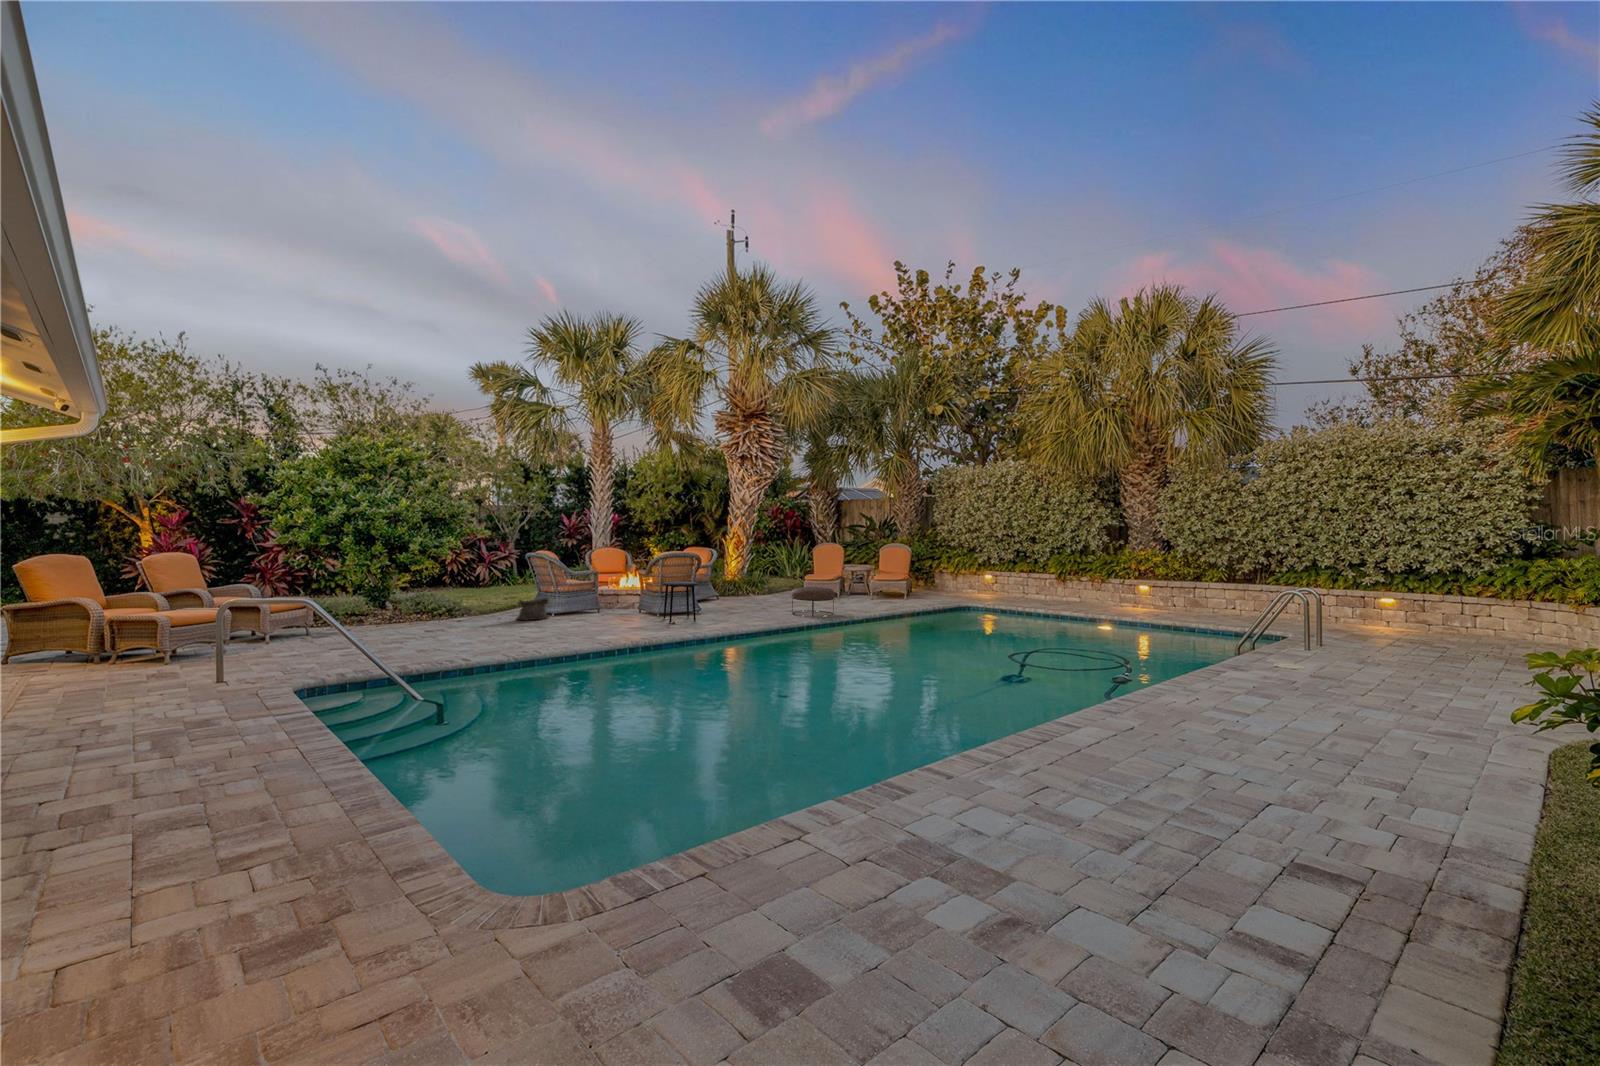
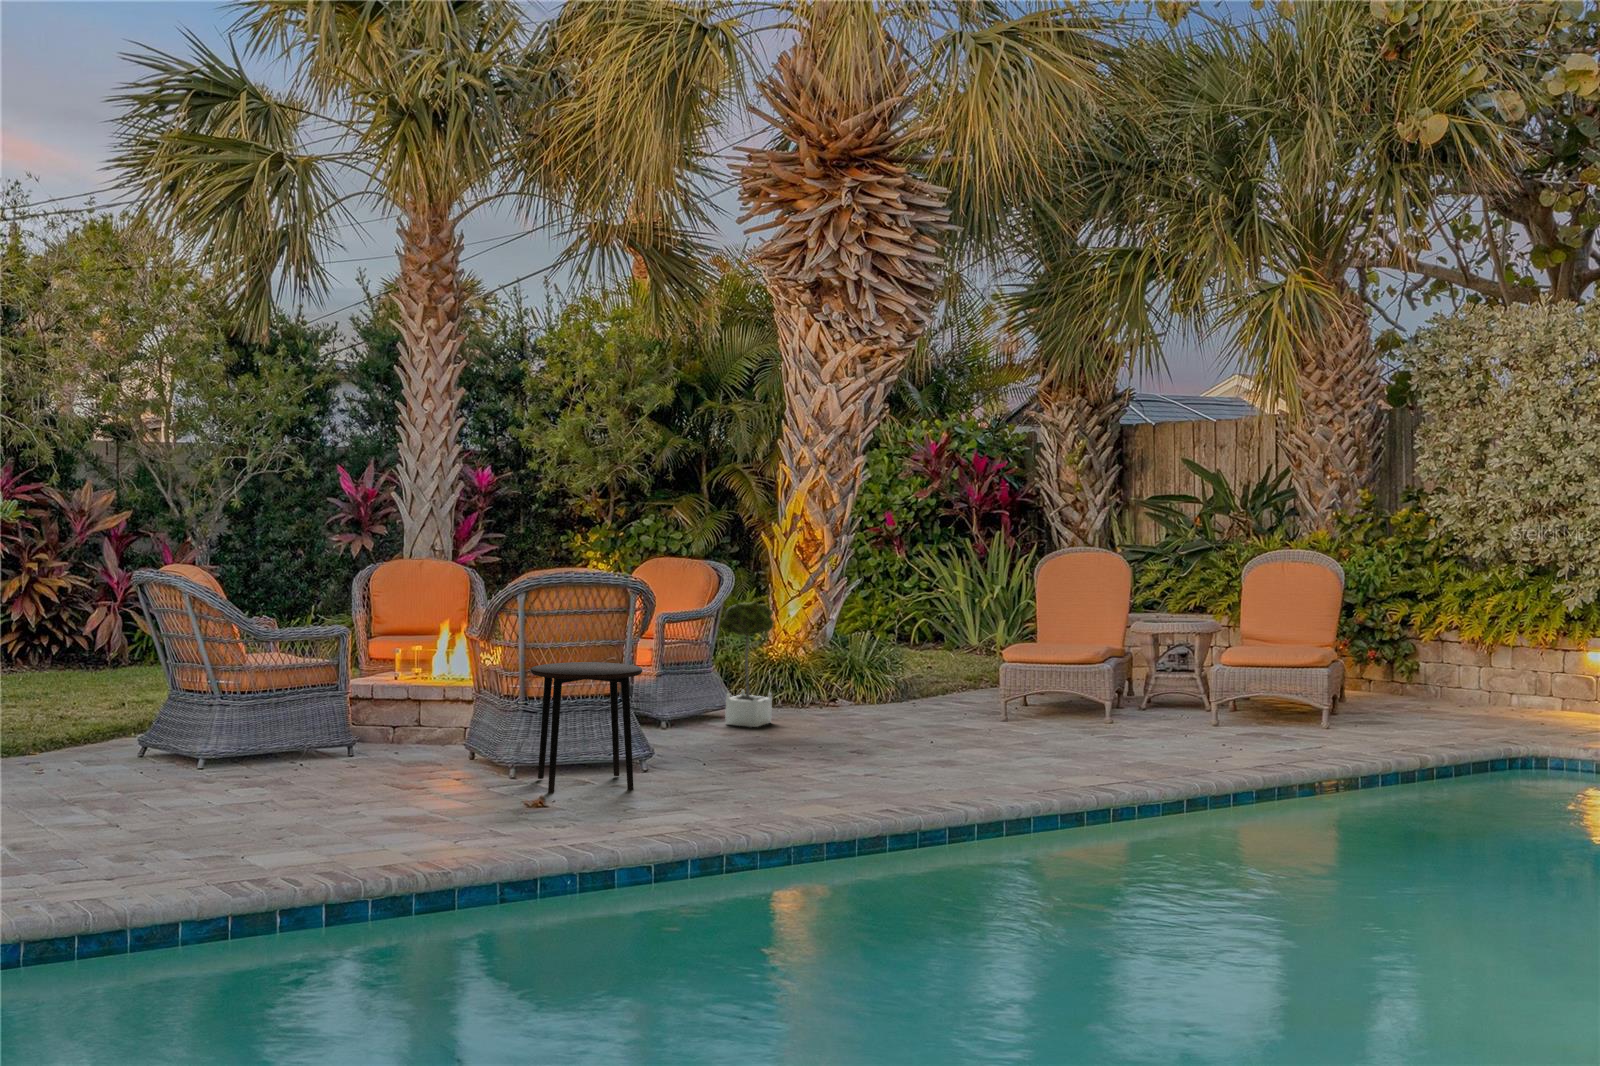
potted tree: none [712,561,730,603] -> present [721,601,774,727]
ottoman: present [791,587,835,617] -> none [950,686,1092,786]
bag: present [516,598,549,620] -> none [92,708,201,776]

